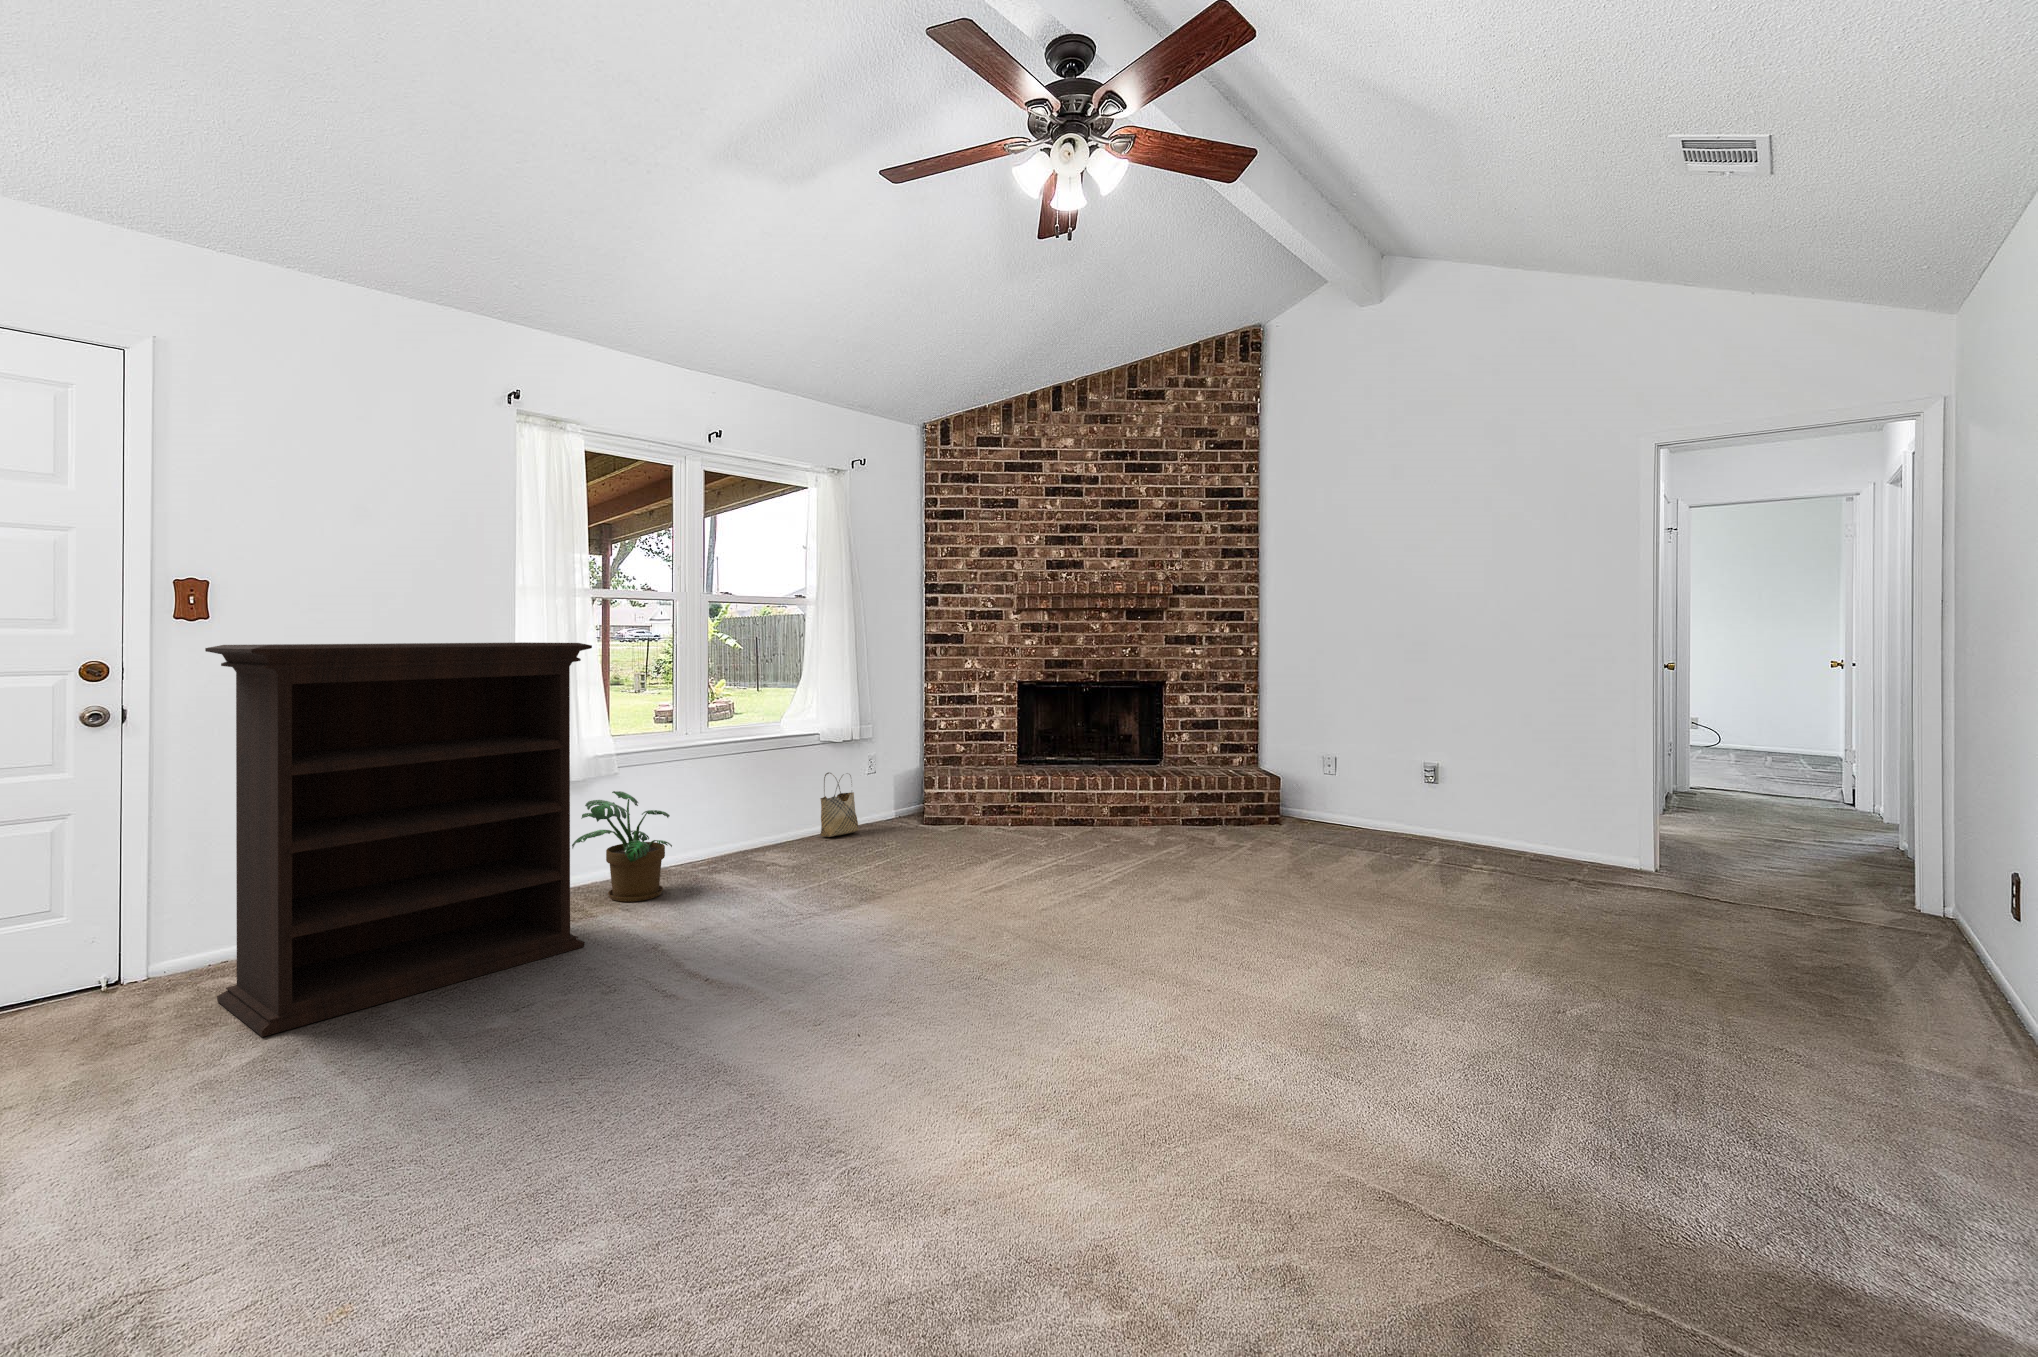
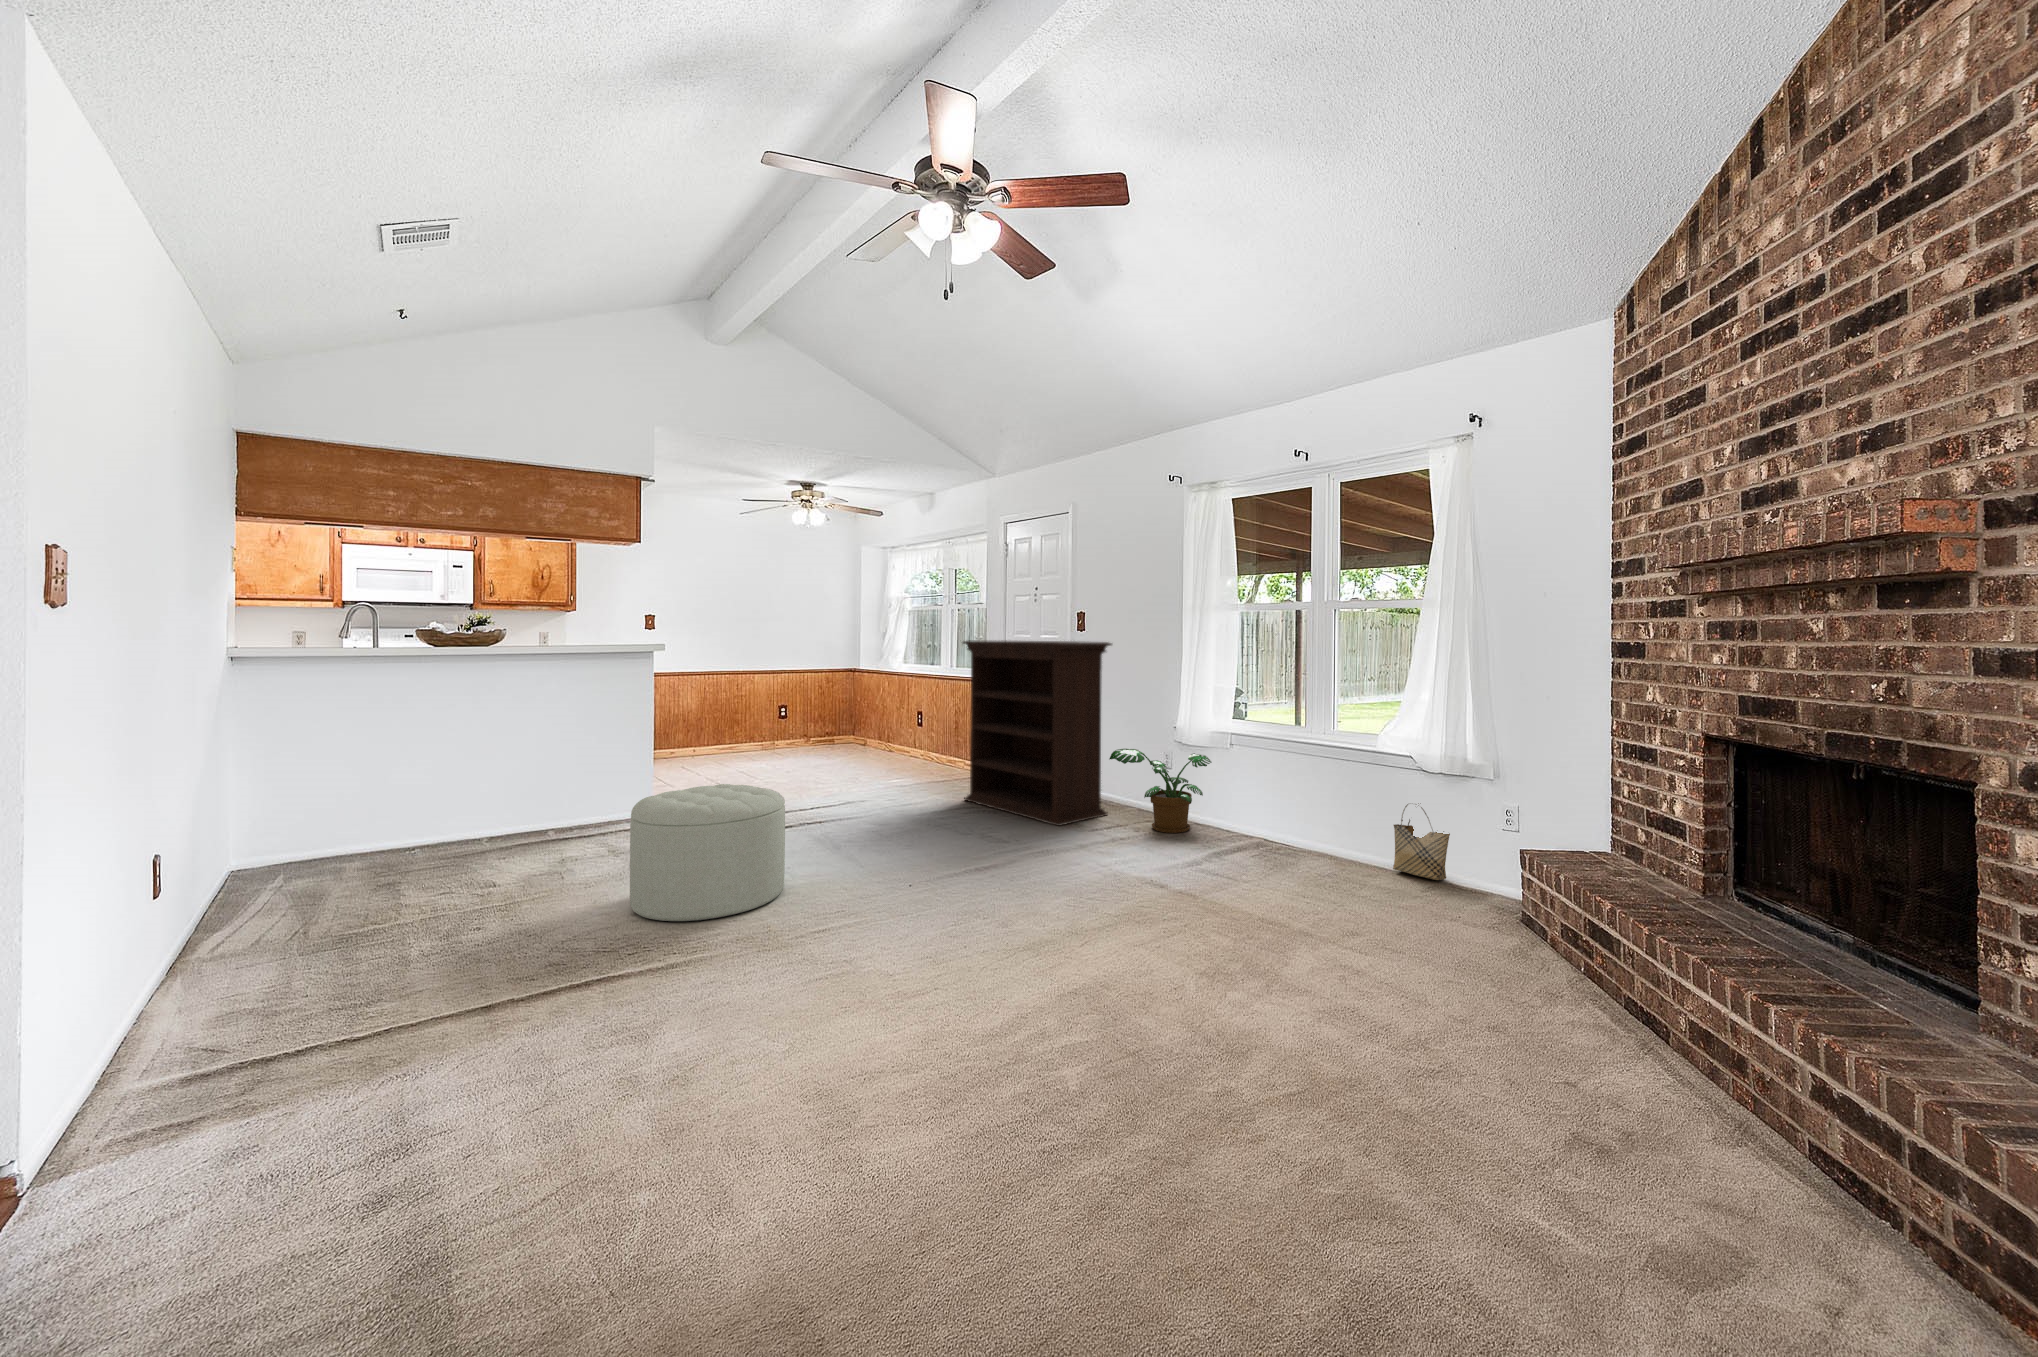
ottoman: none [884,906,1149,1203] -> present [630,784,785,921]

